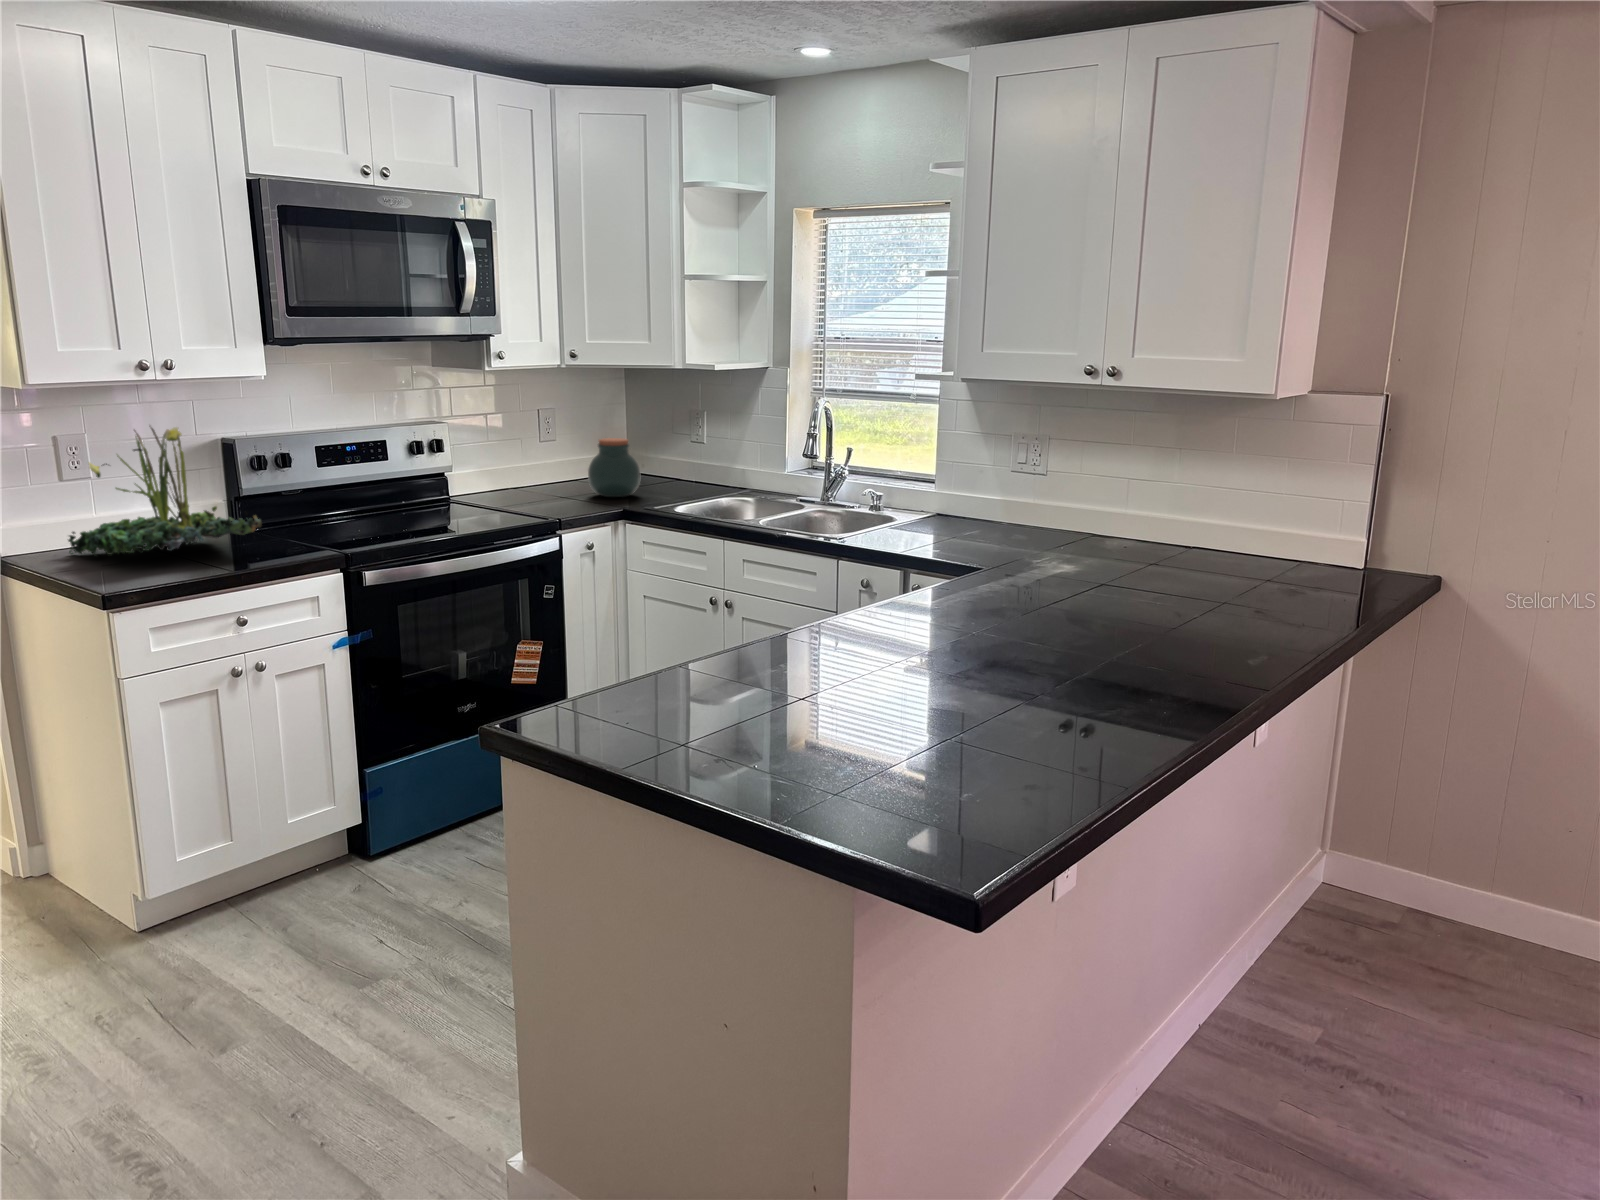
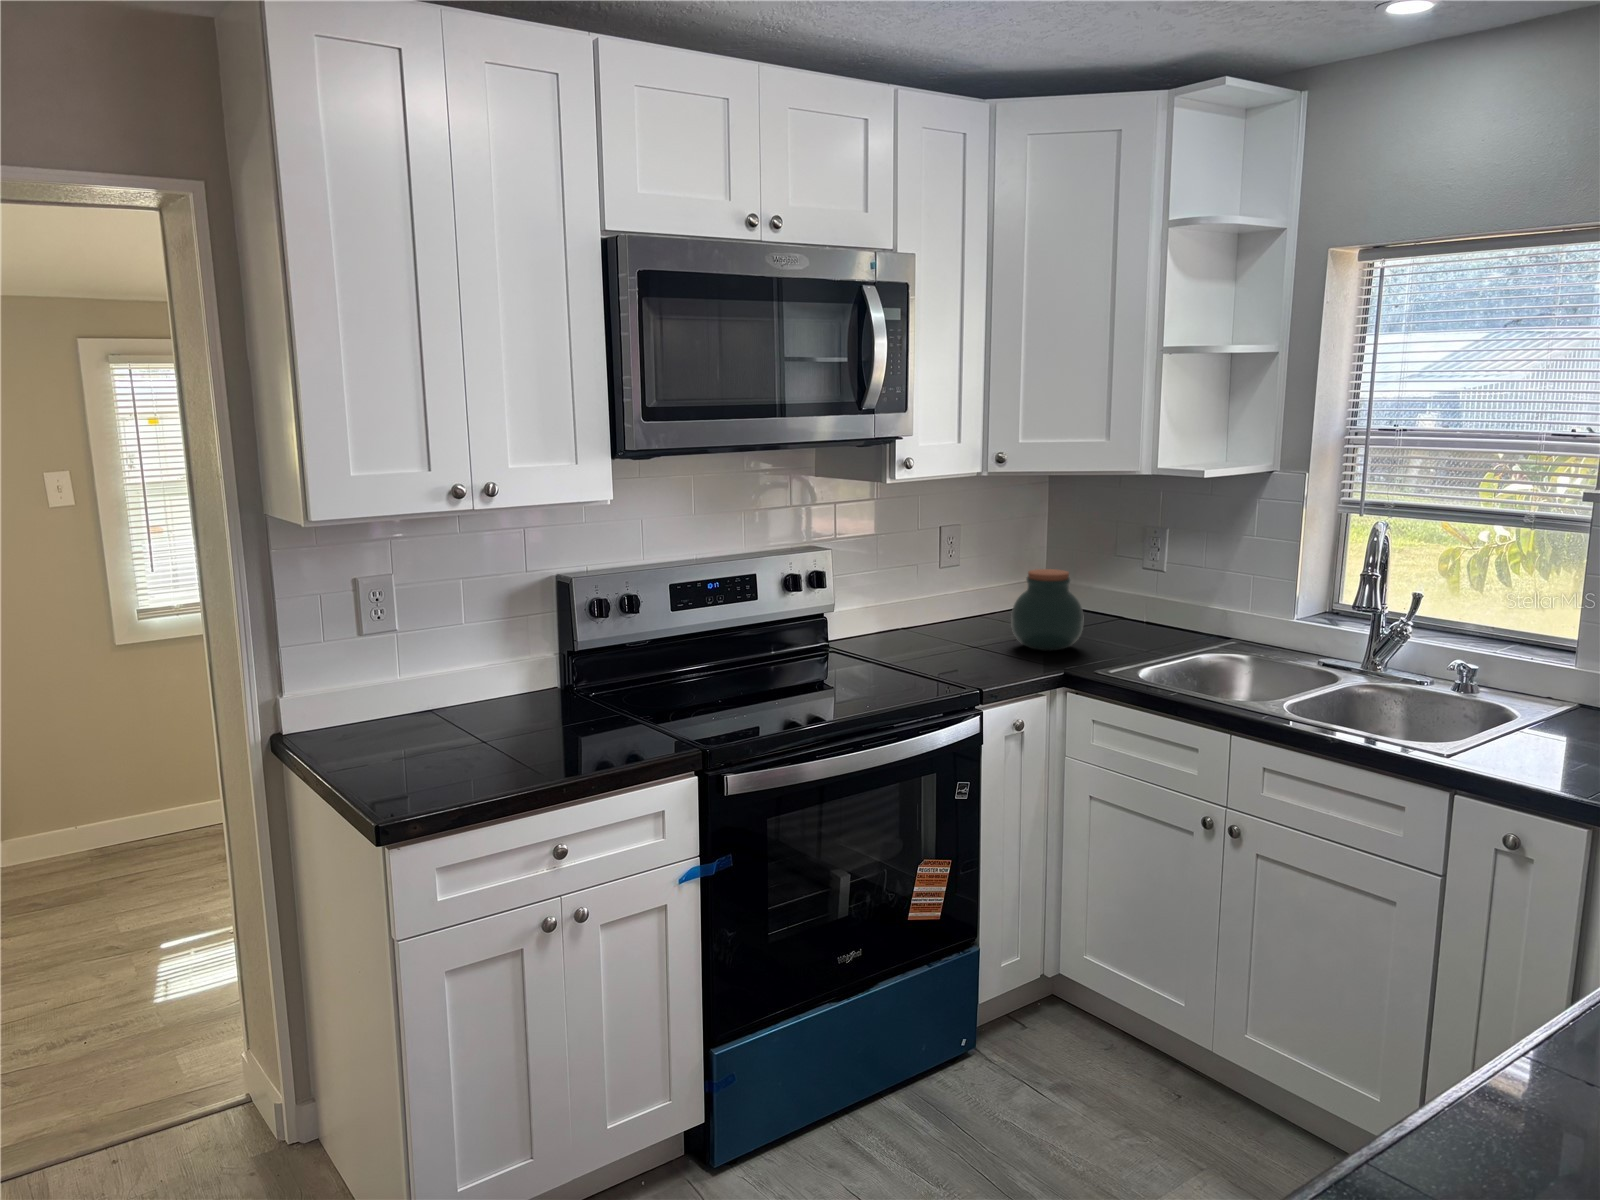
plant: present [68,427,262,556] -> none [360,565,594,751]

